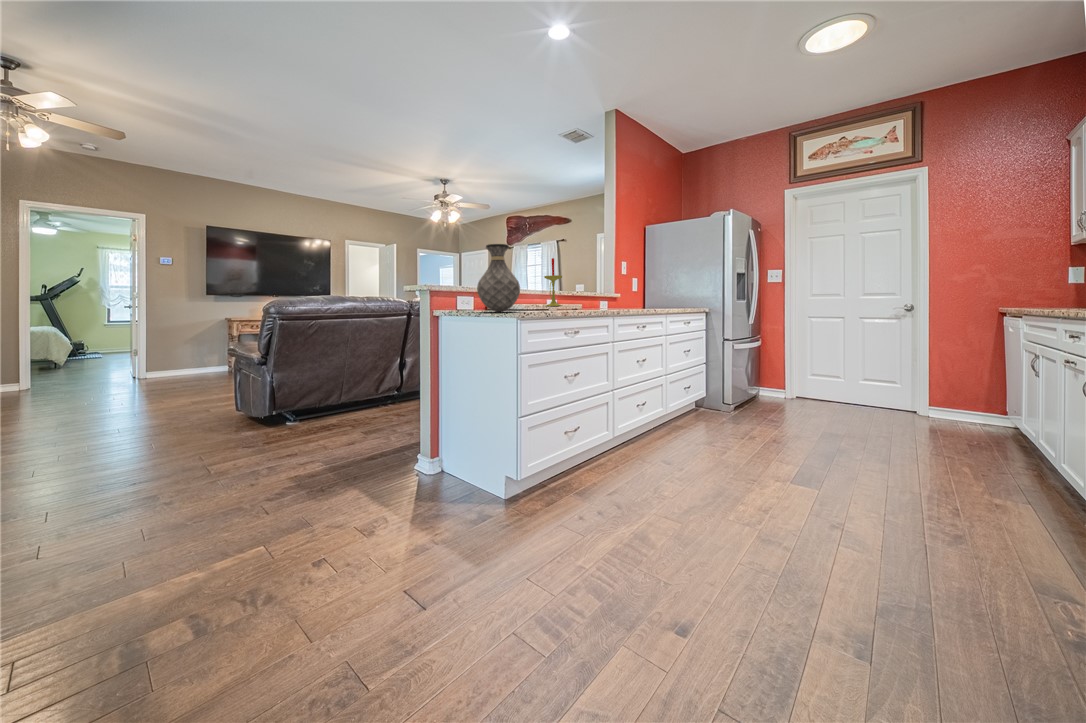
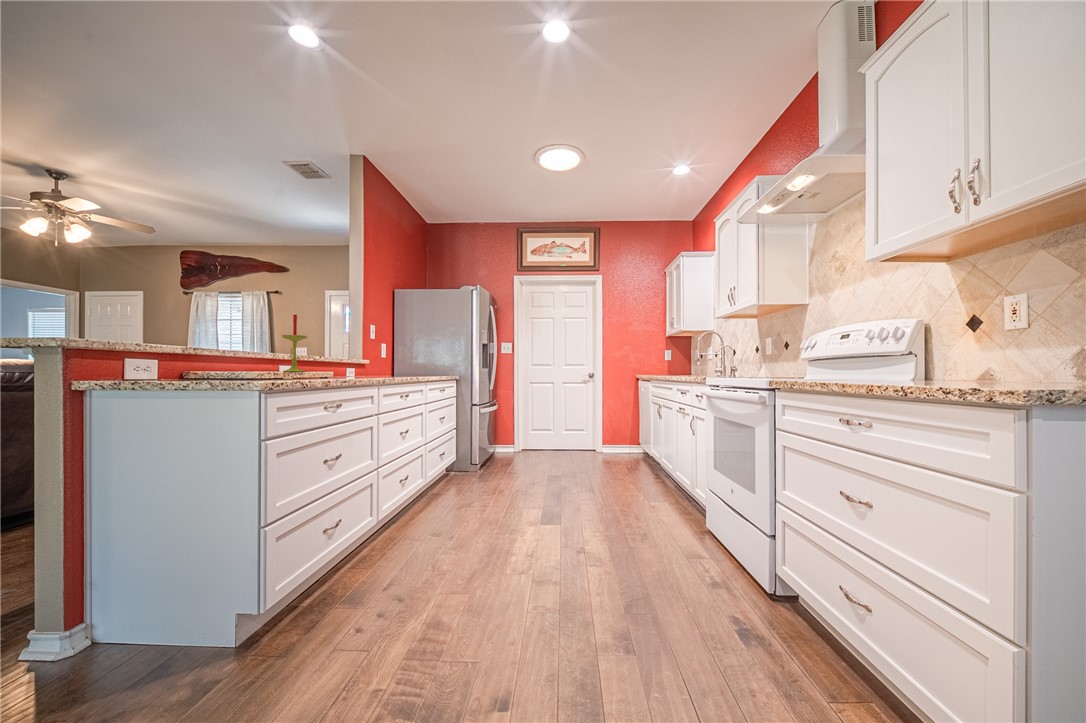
vase: present [477,244,520,312] -> none [201,292,271,382]

